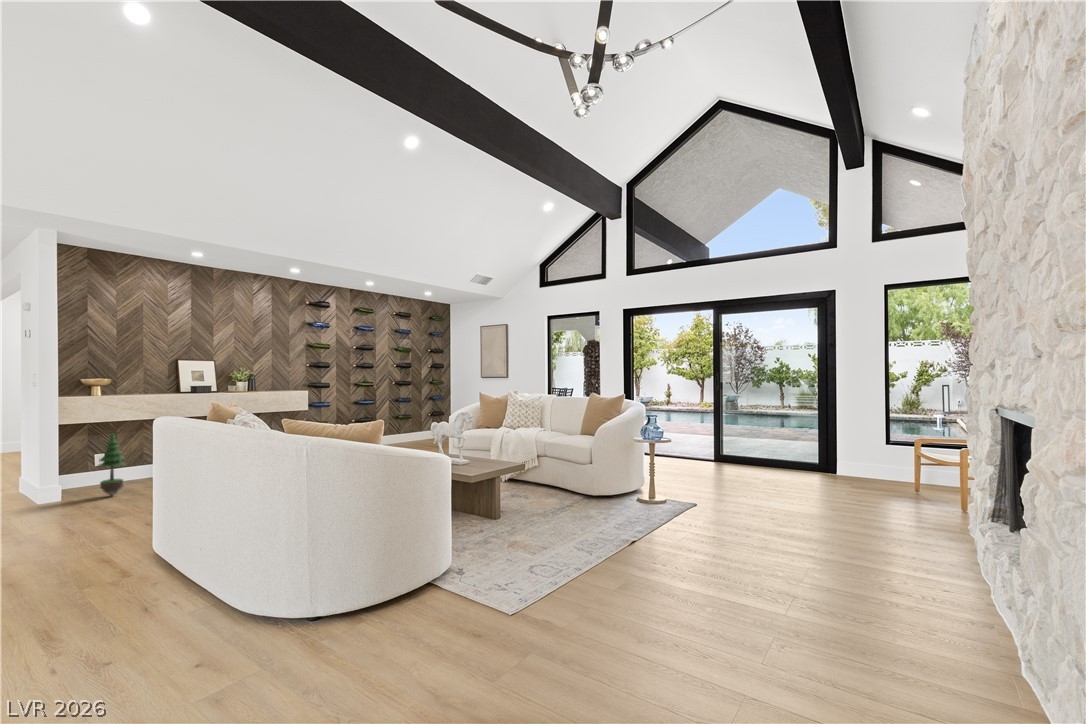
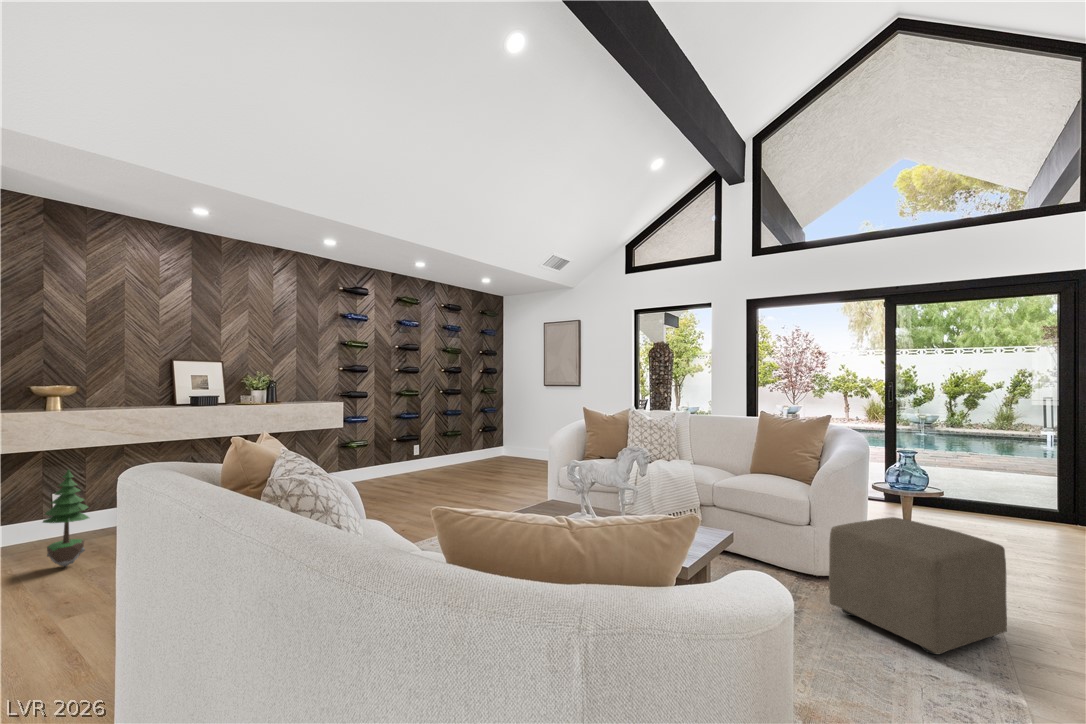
ottoman: none [584,456,671,525] -> present [829,517,1007,654]

